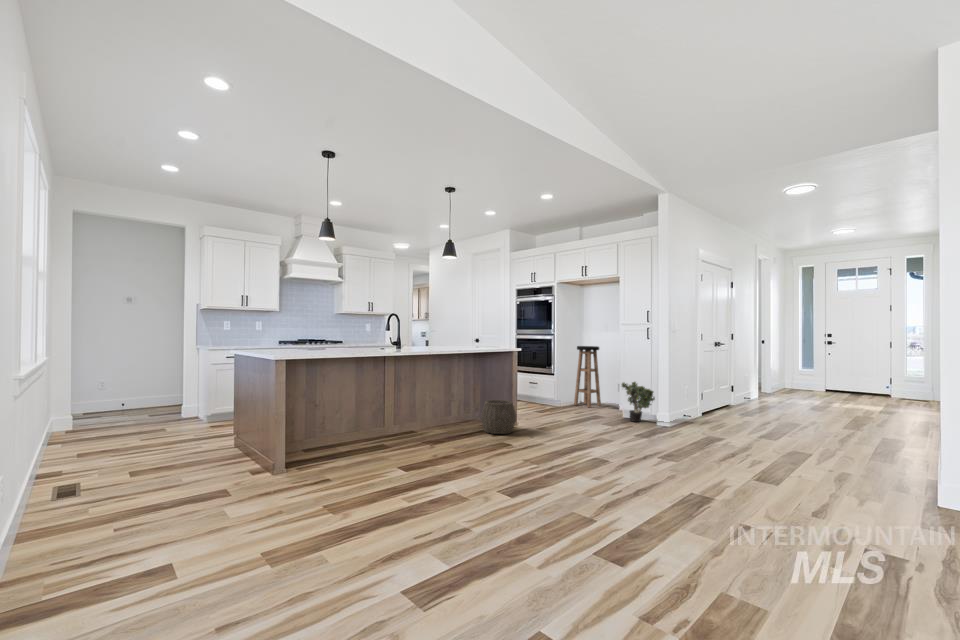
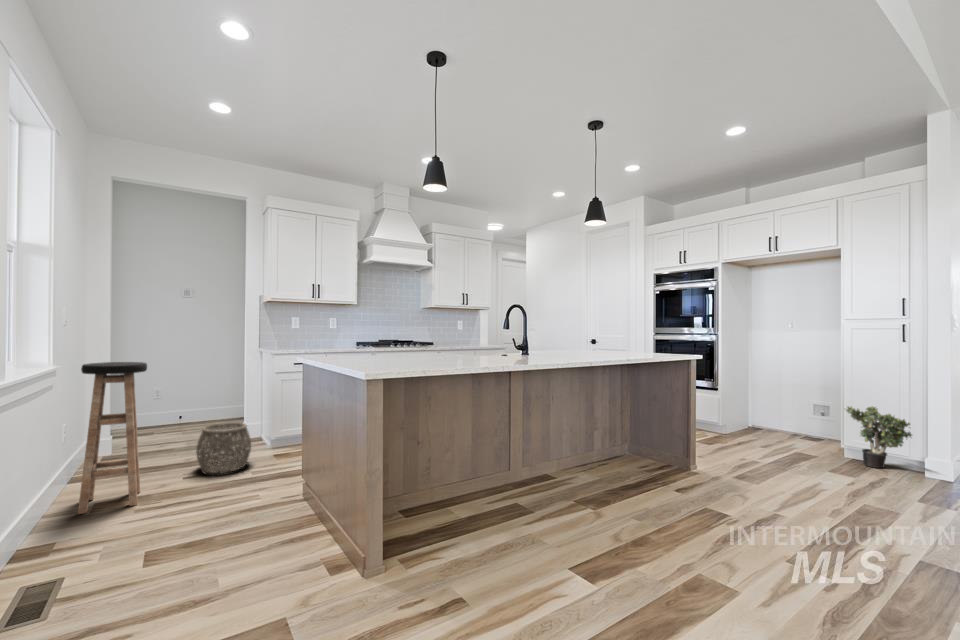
bar stool: present [574,346,601,407] -> present [78,362,147,514]
woven basket: present [482,400,516,434] -> present [196,422,251,473]

